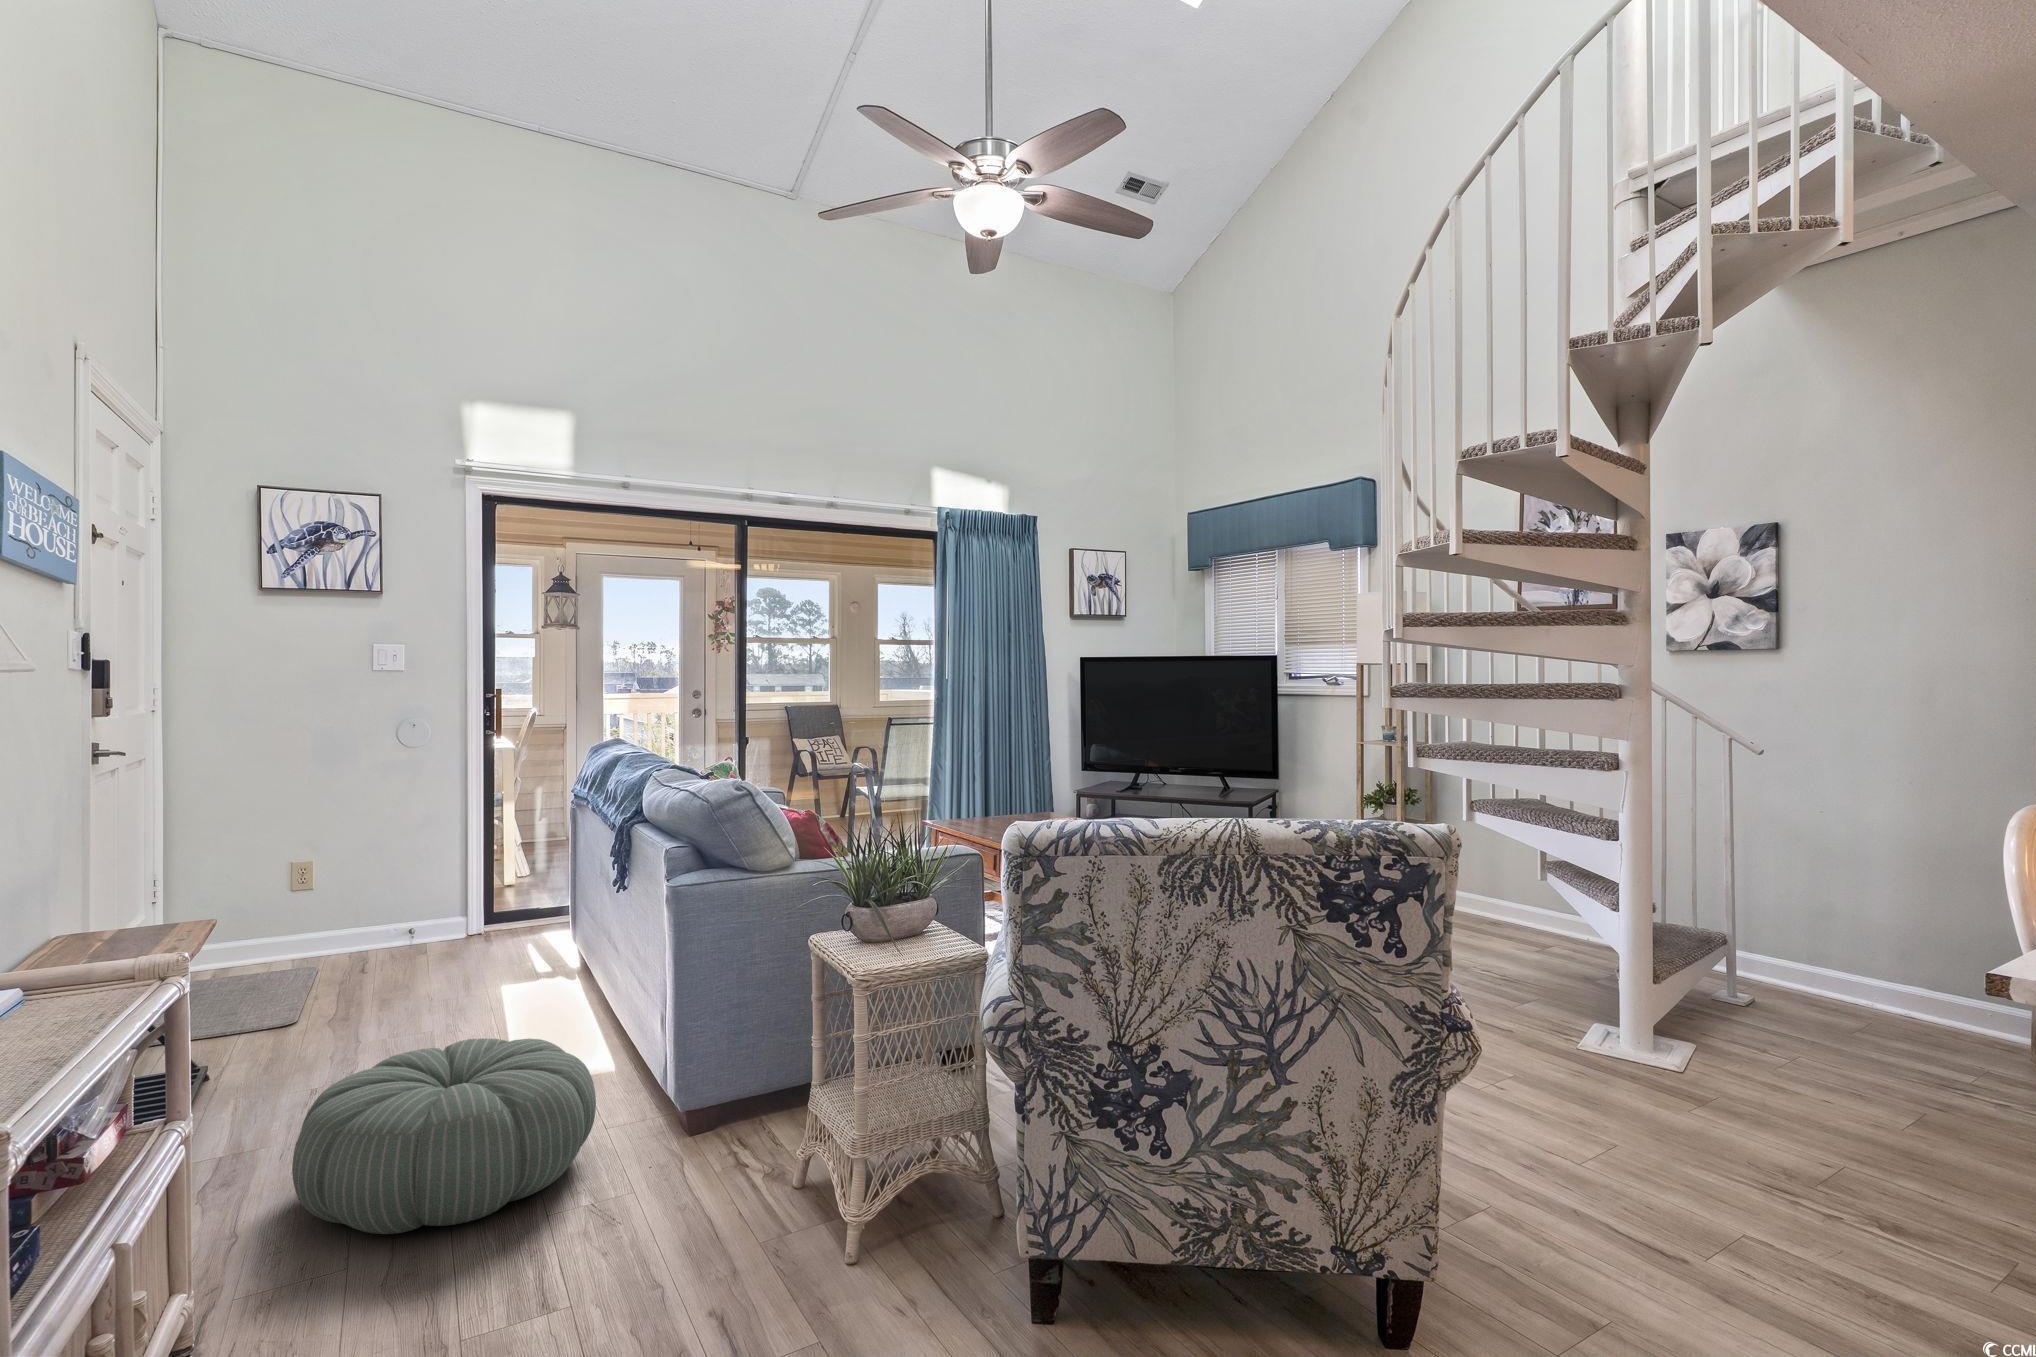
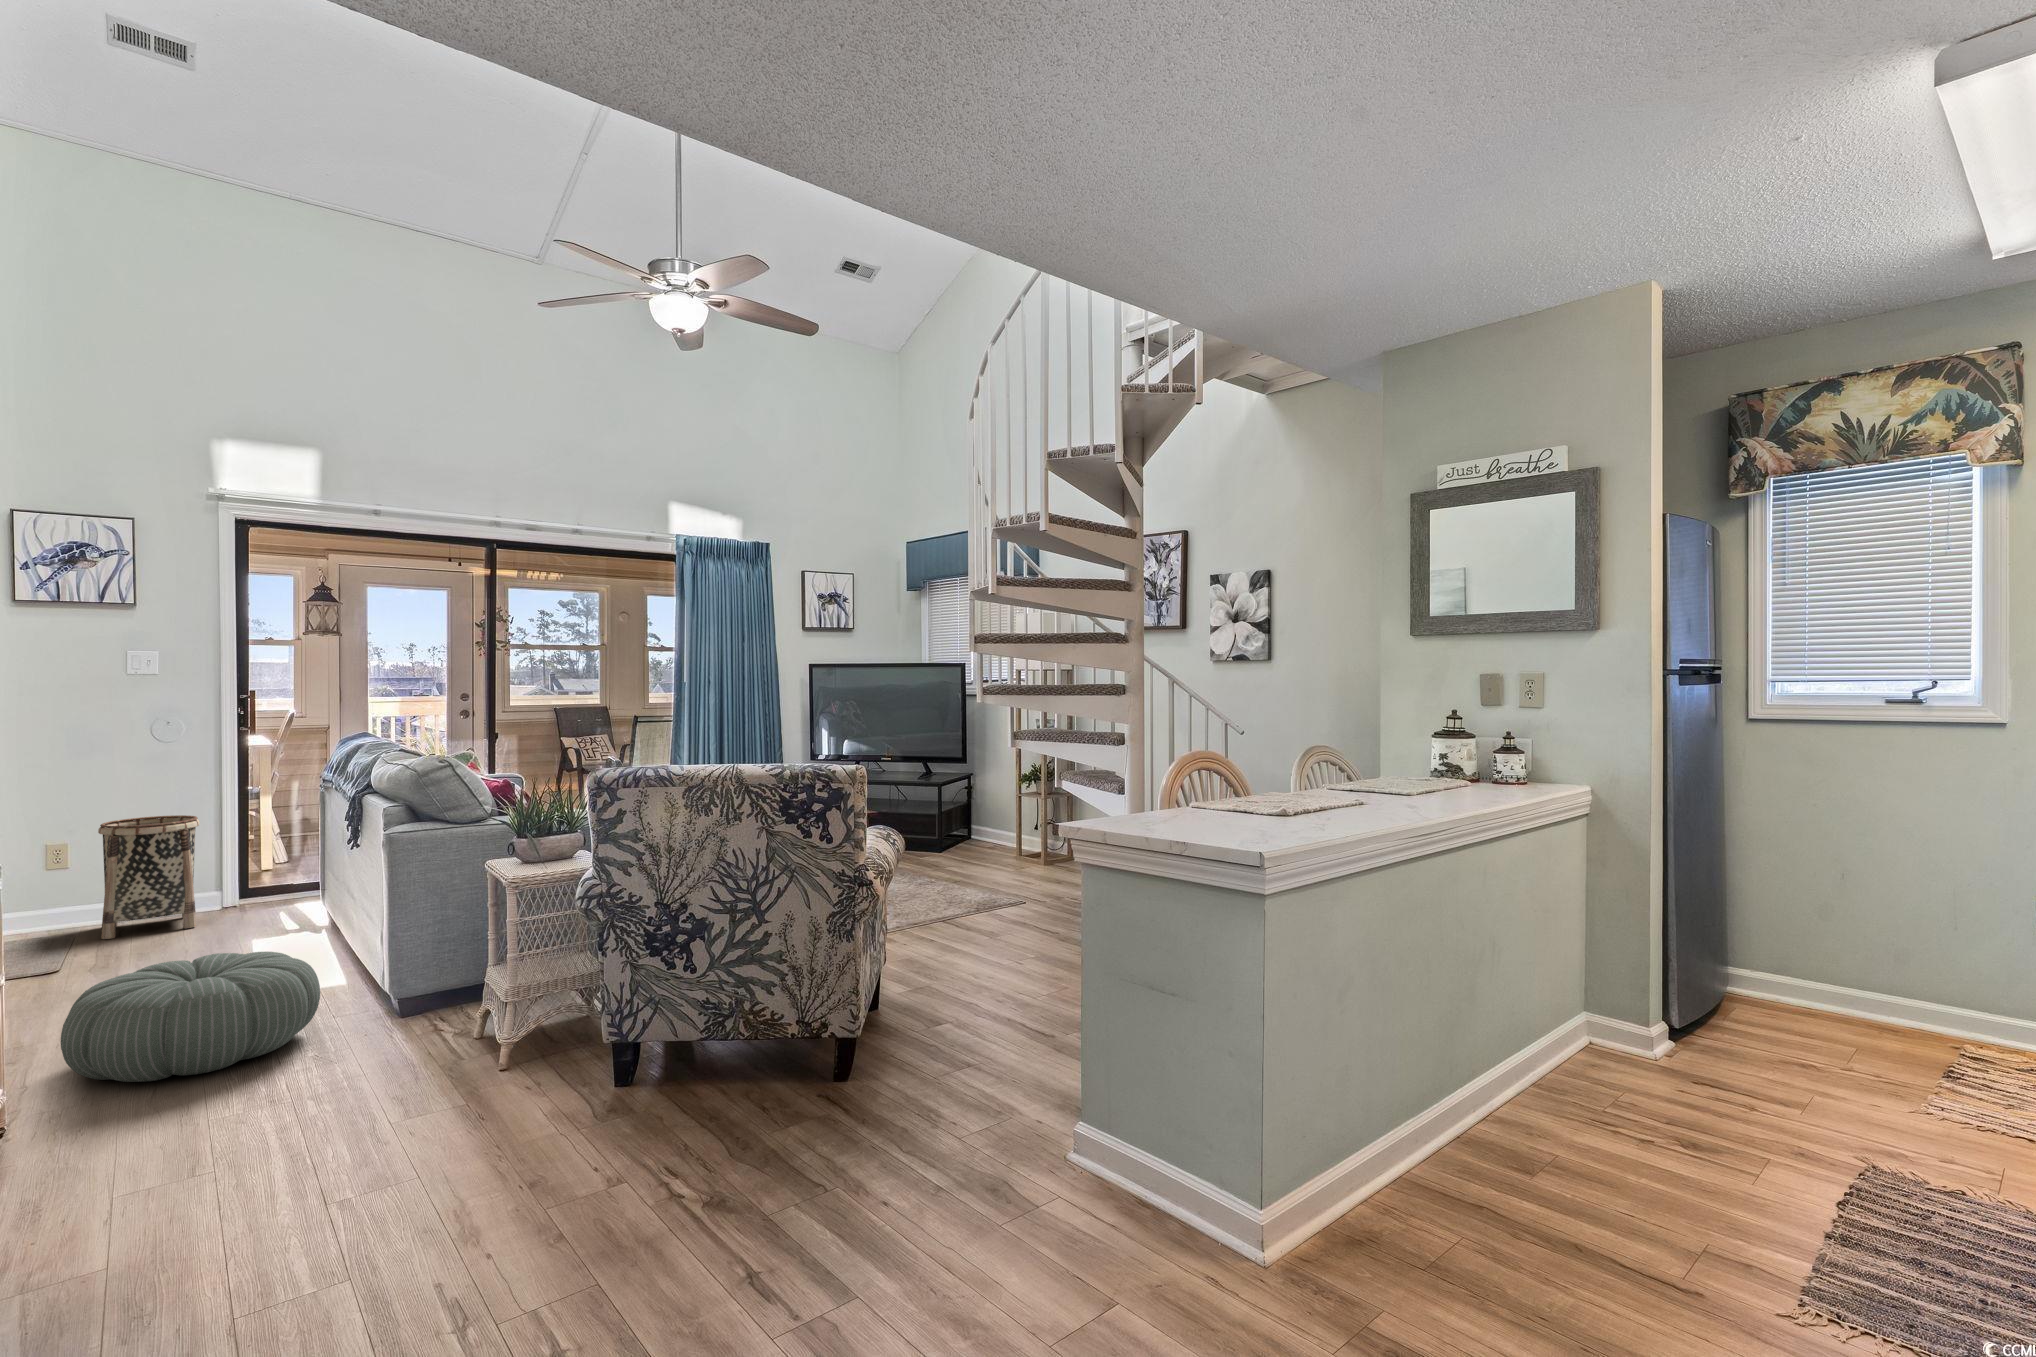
basket: none [342,834,444,978] -> present [98,815,200,939]

